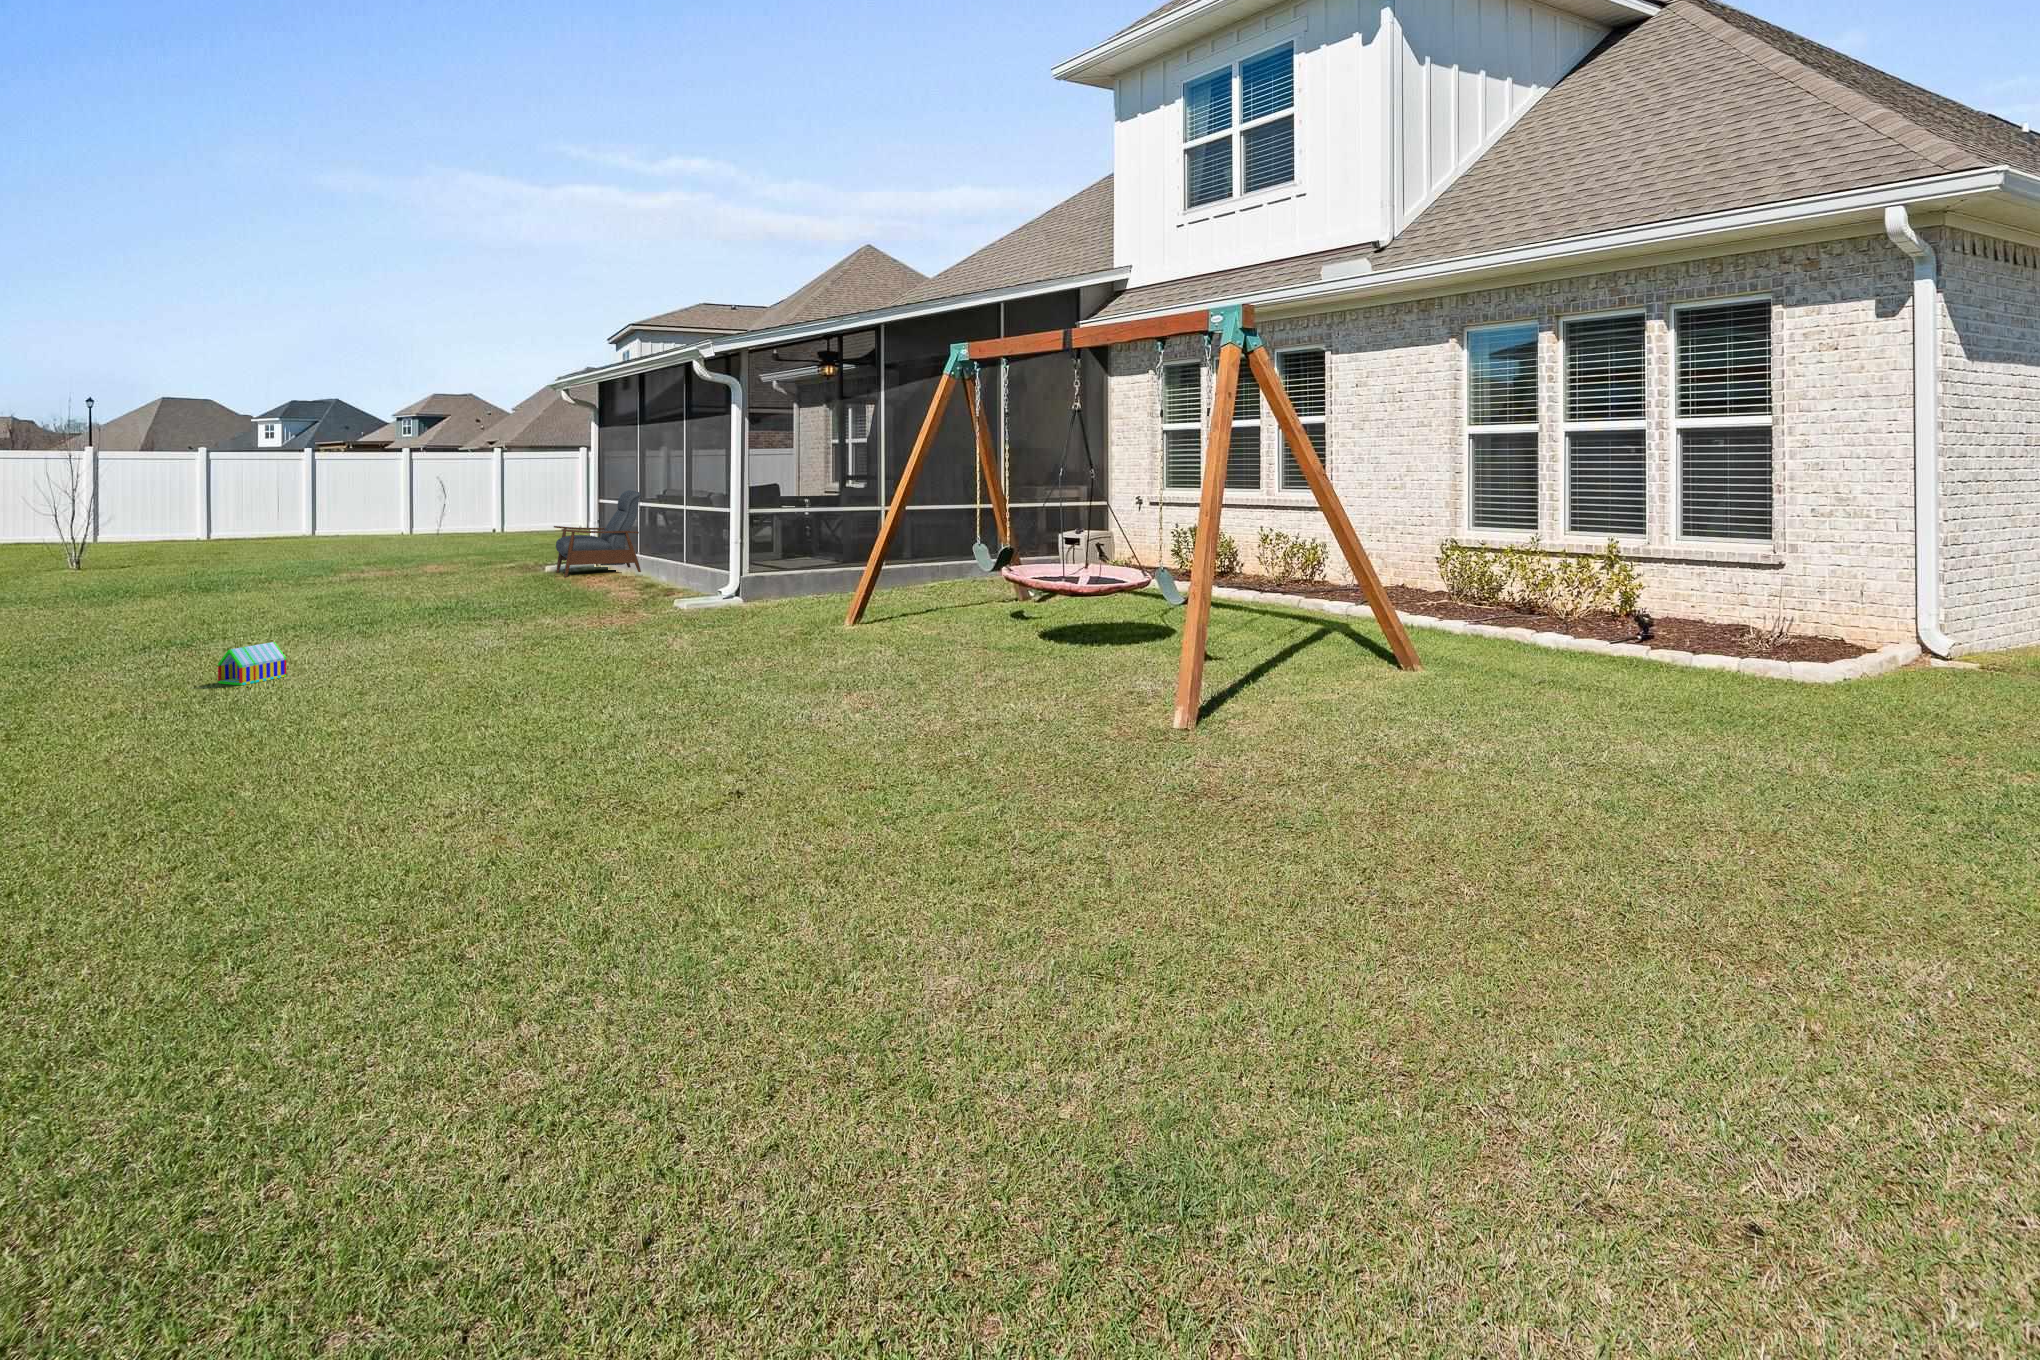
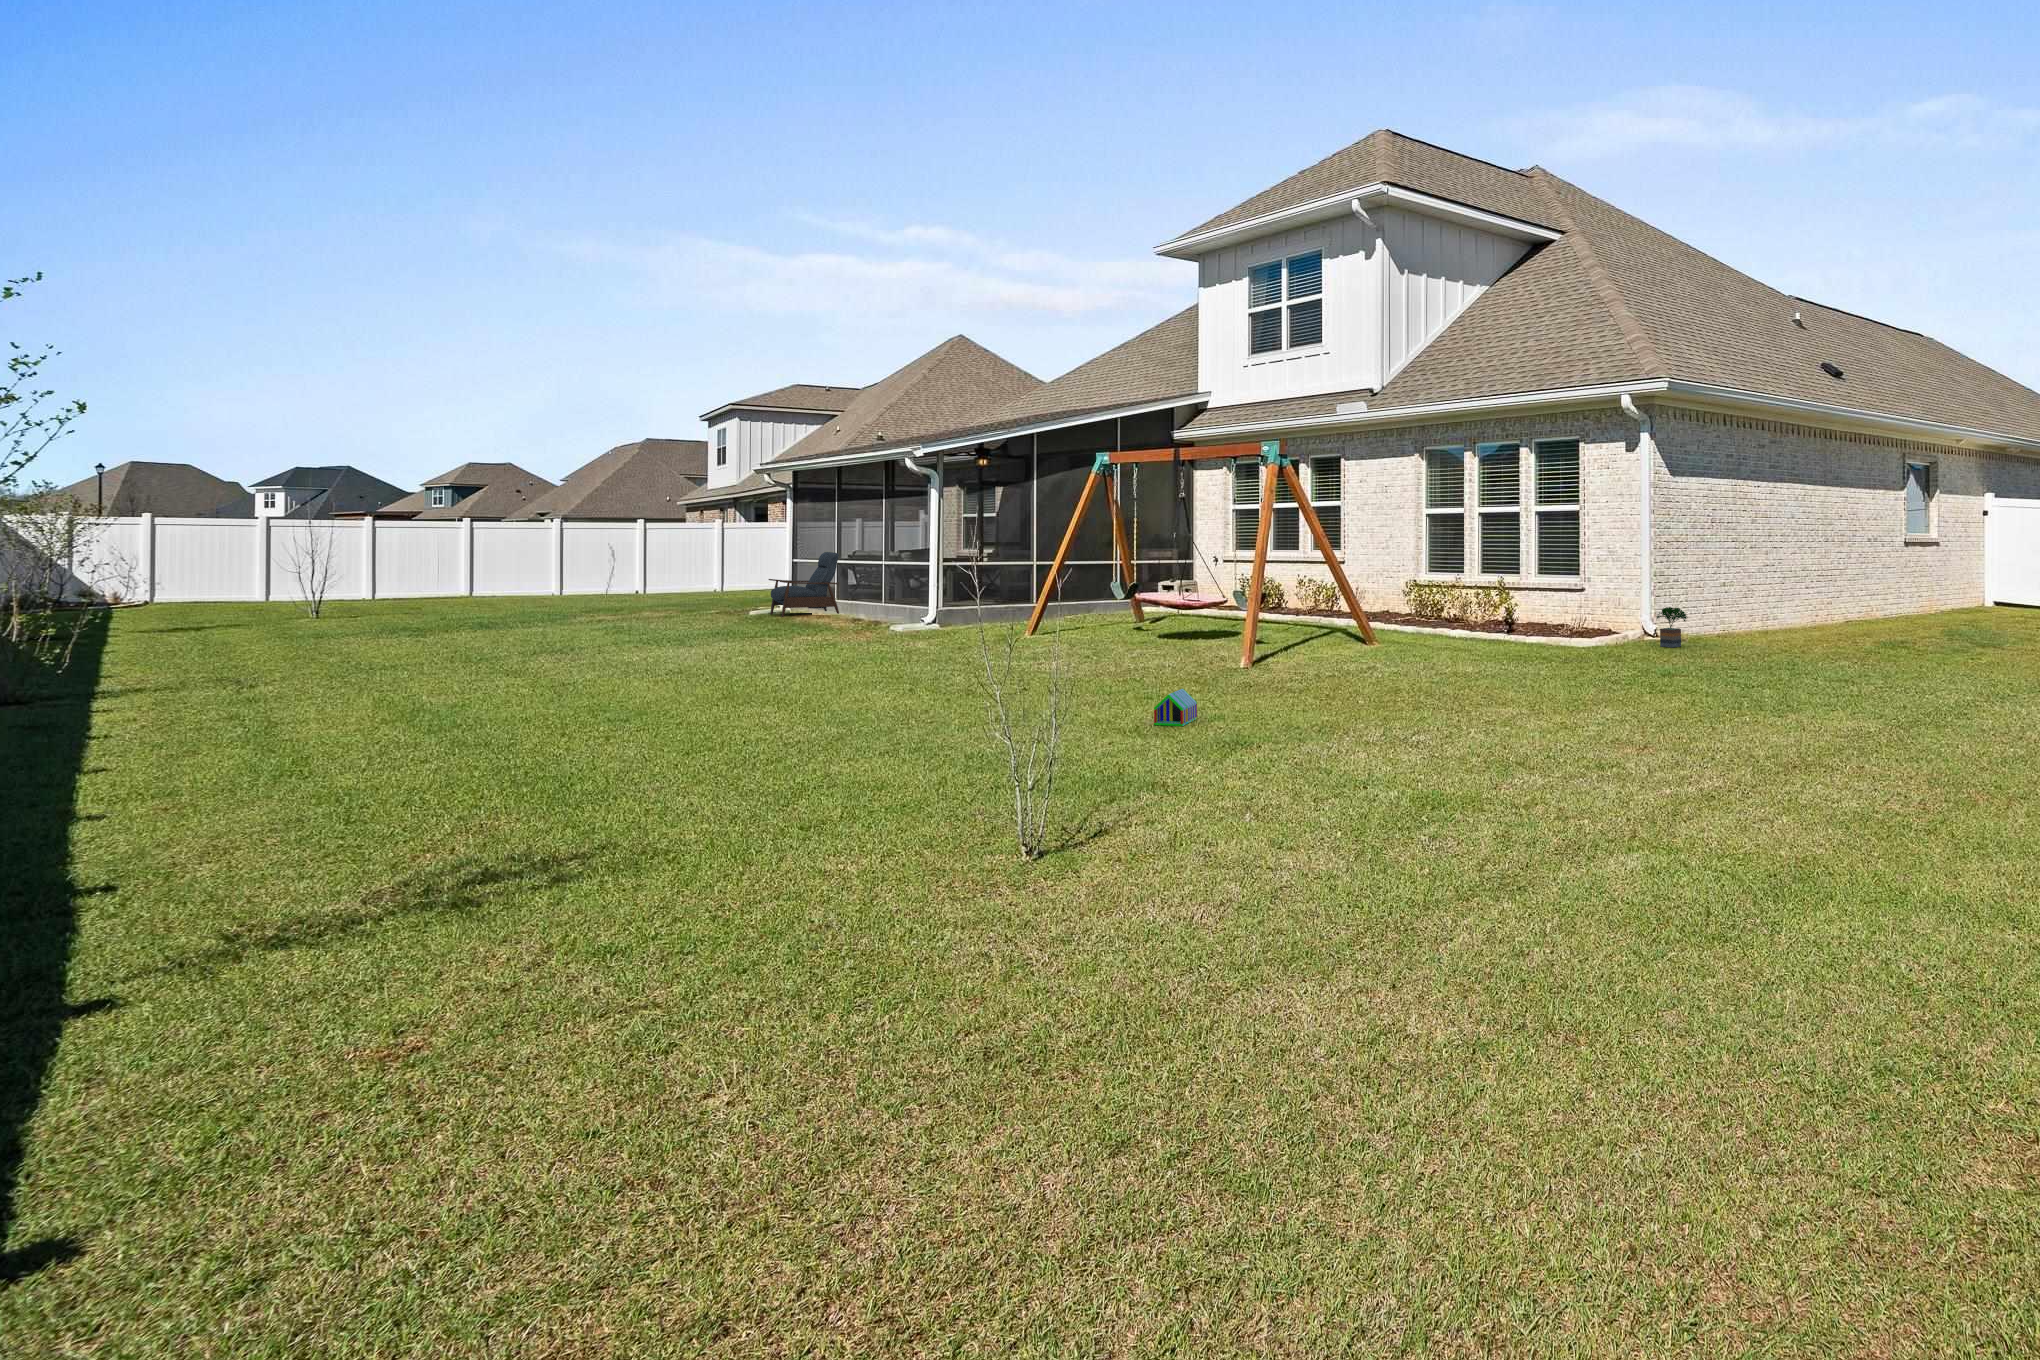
potted tree: none [1954,602,2027,681] -> present [1657,607,1687,648]
toy house: present [218,642,286,686] -> present [1154,689,1197,726]

